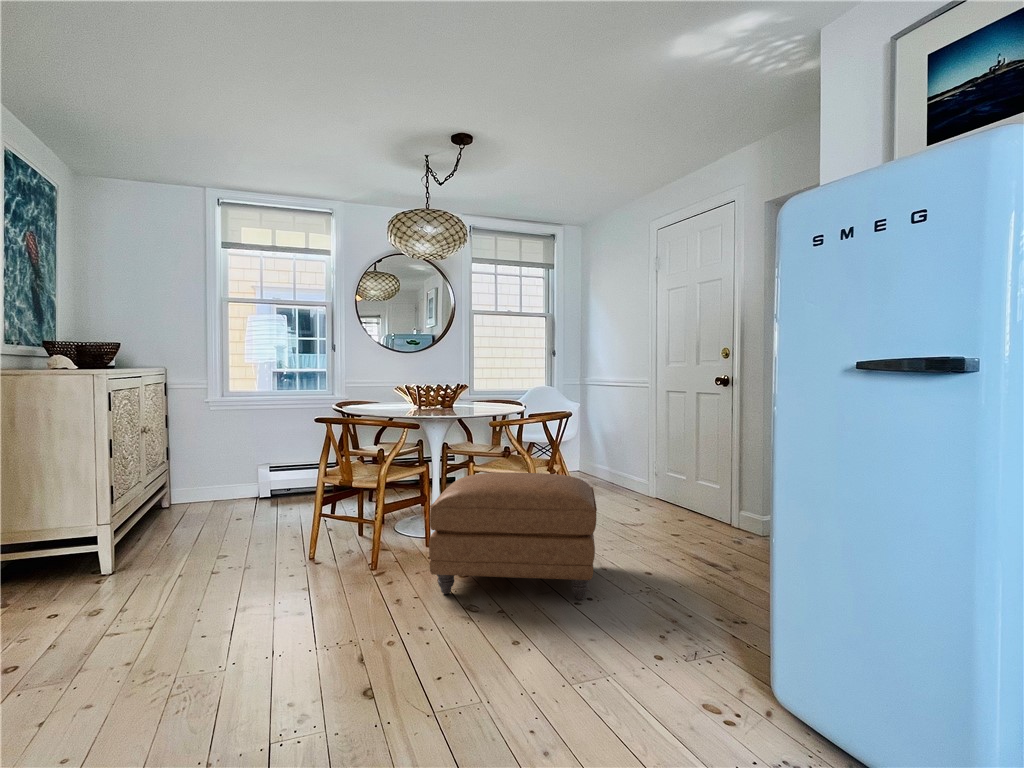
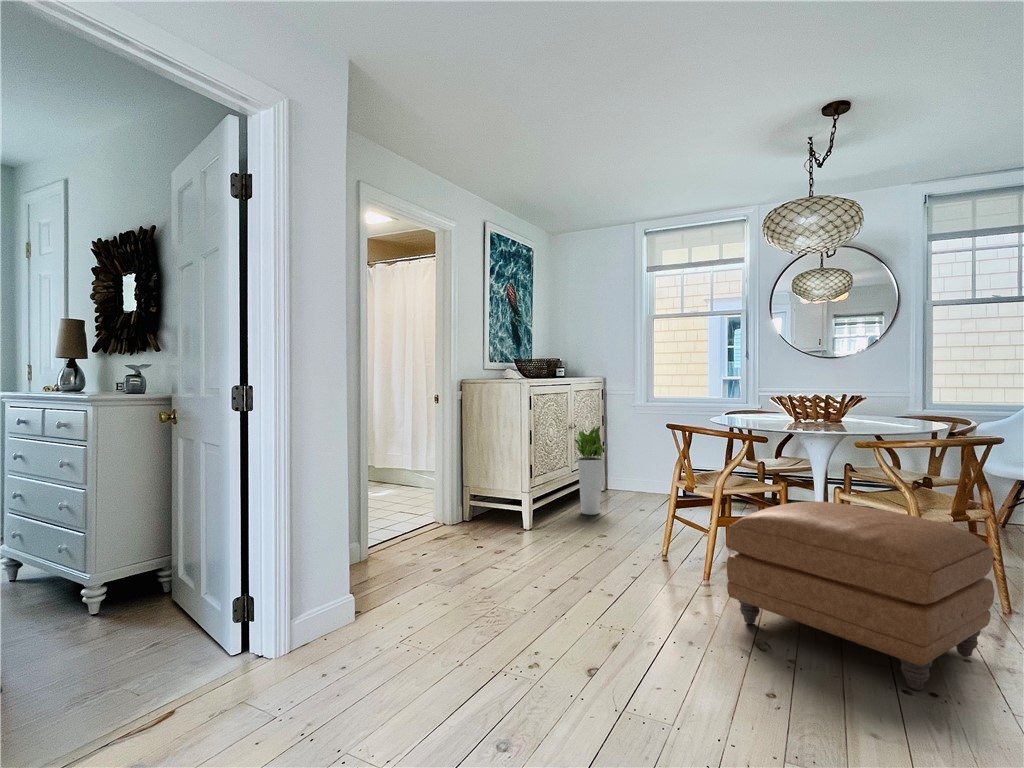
planter: none [152,425,203,536] -> present [575,426,605,515]

